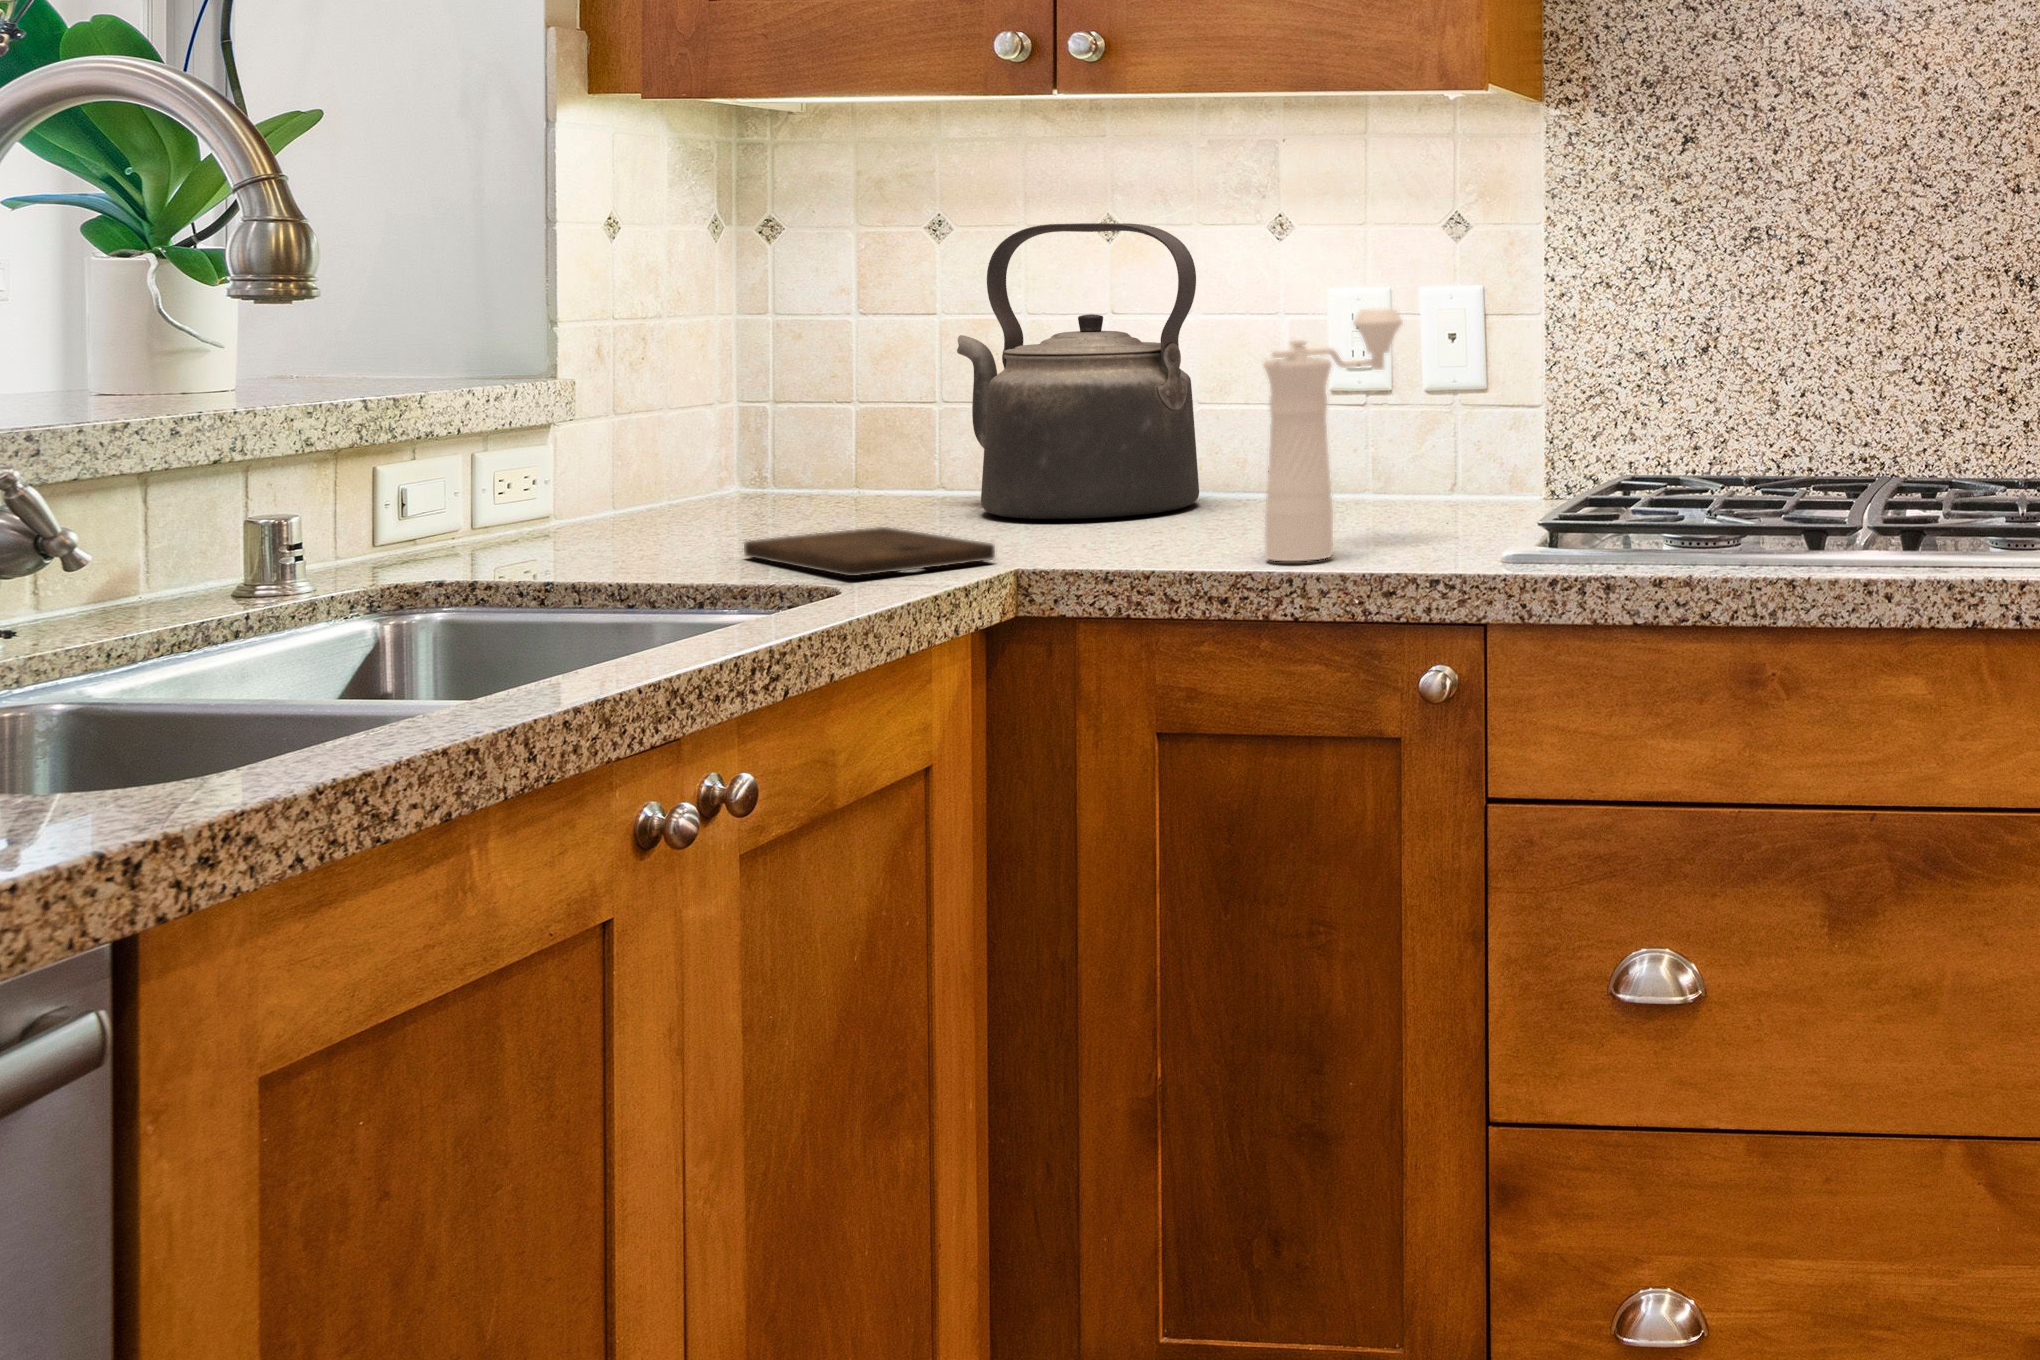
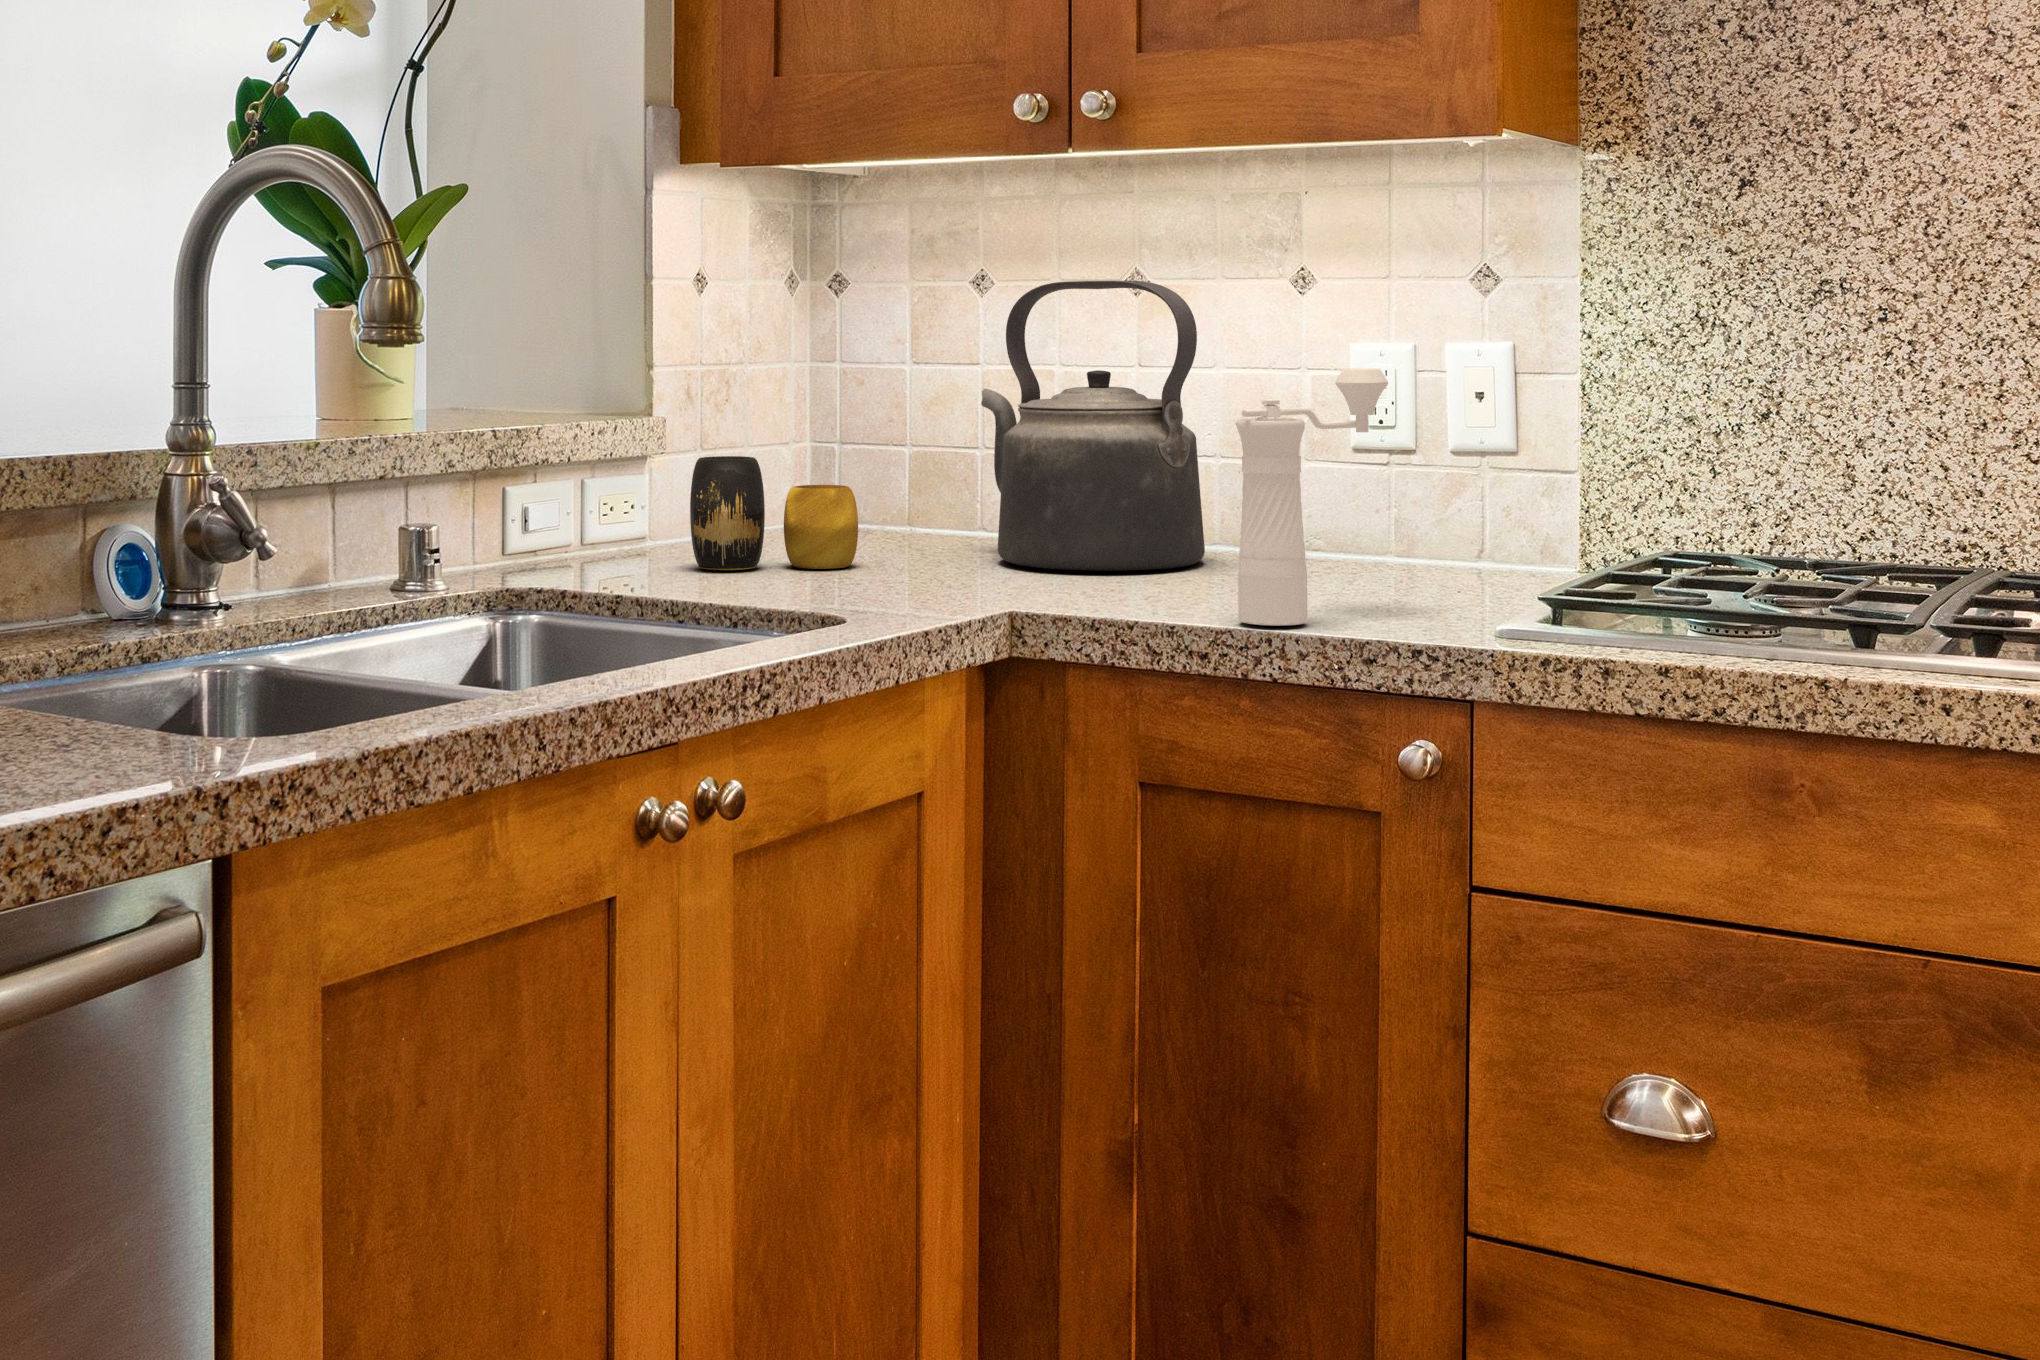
vase: none [621,416,824,543] -> present [690,456,858,570]
cutting board: present [744,527,995,576] -> none [780,567,987,610]

